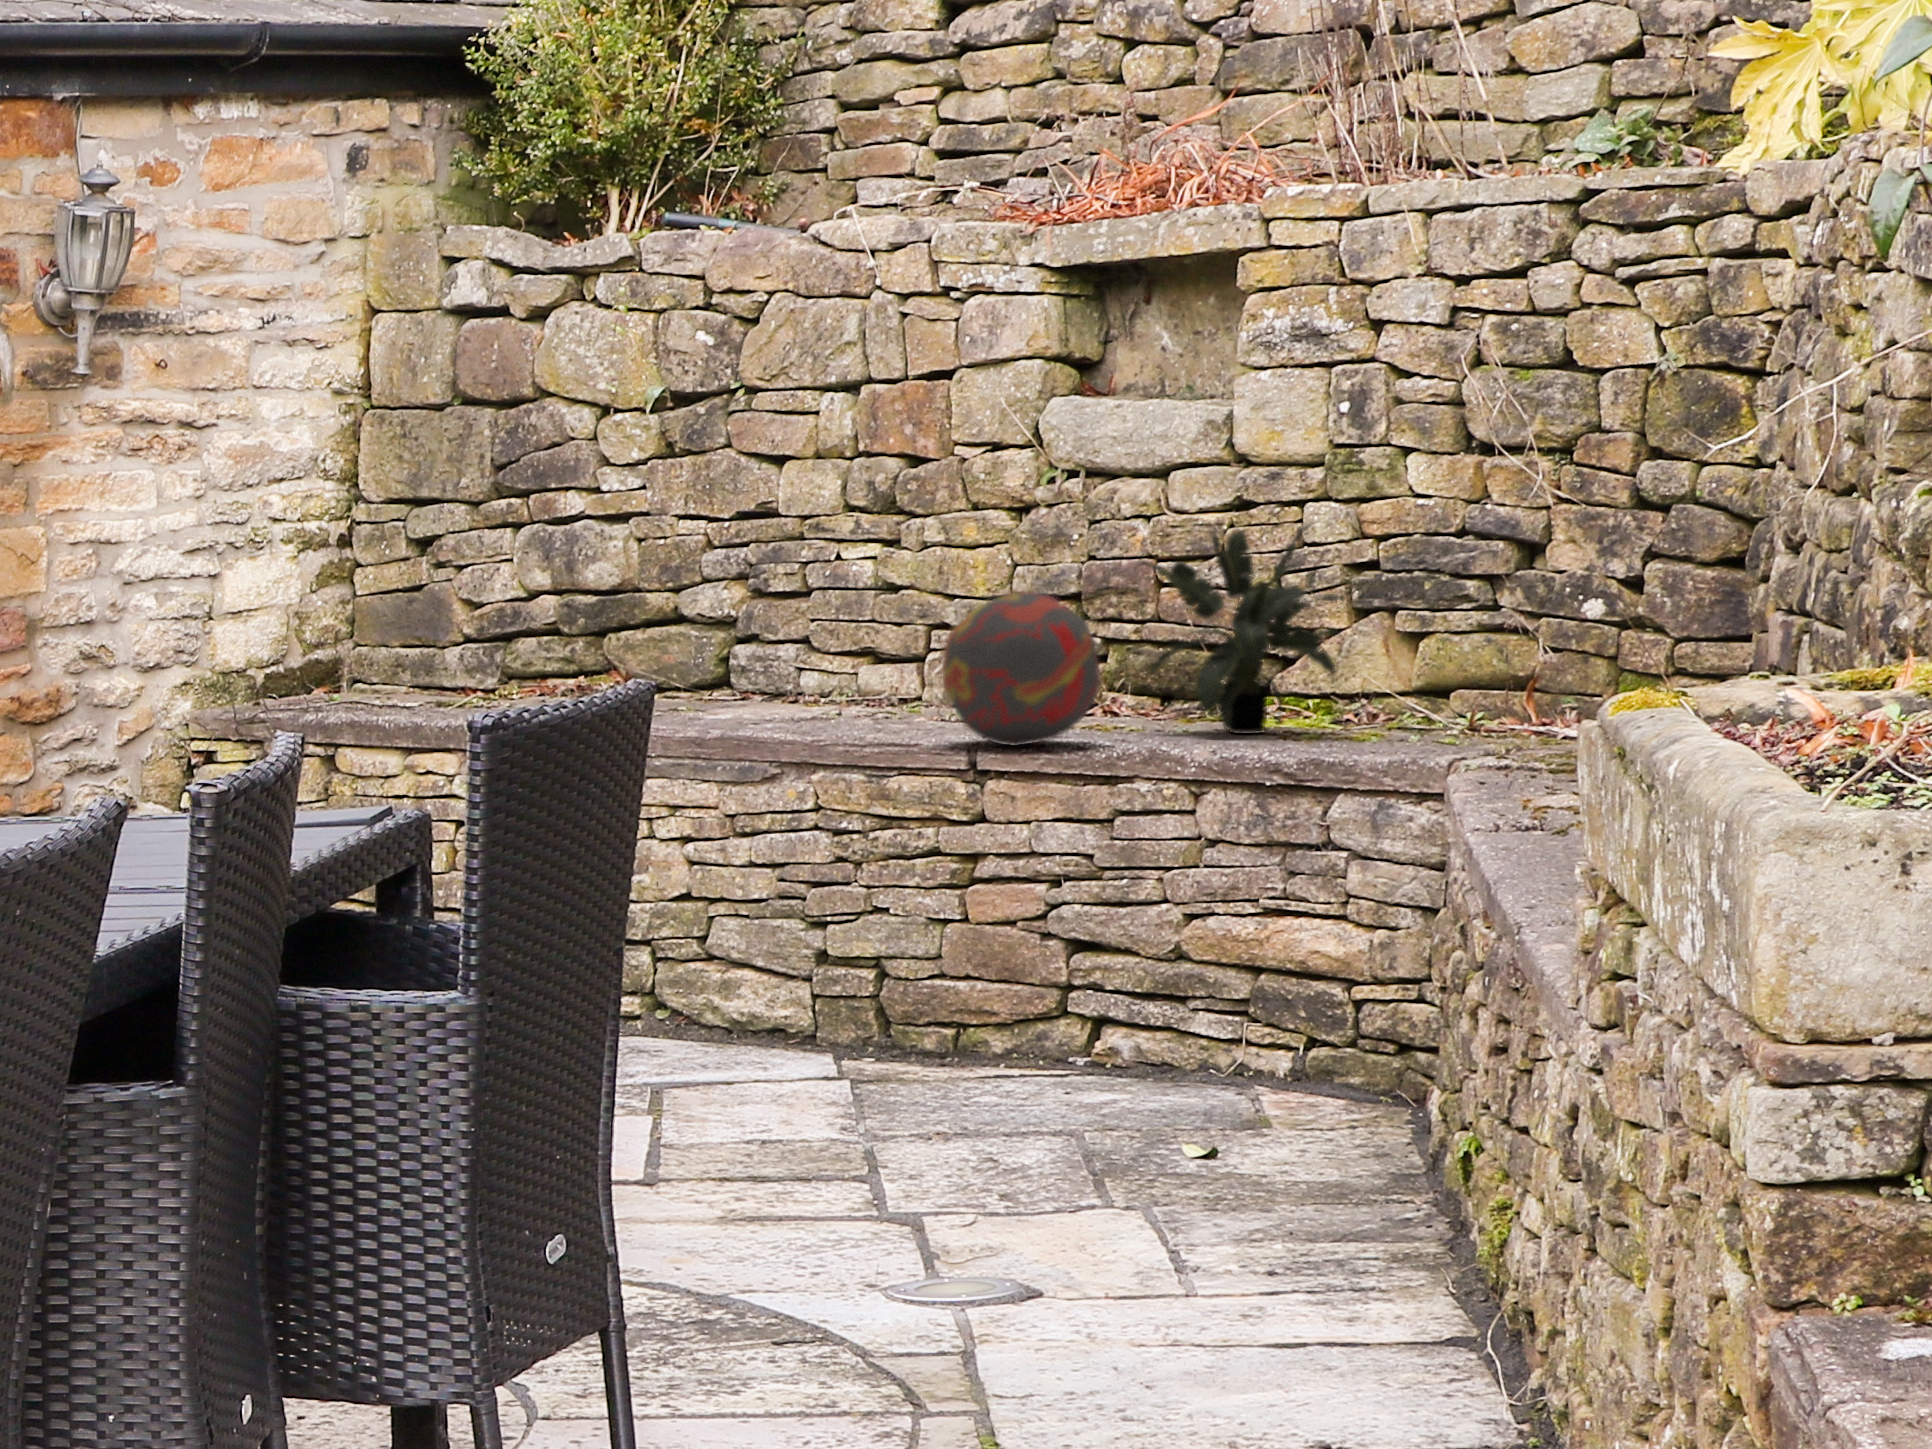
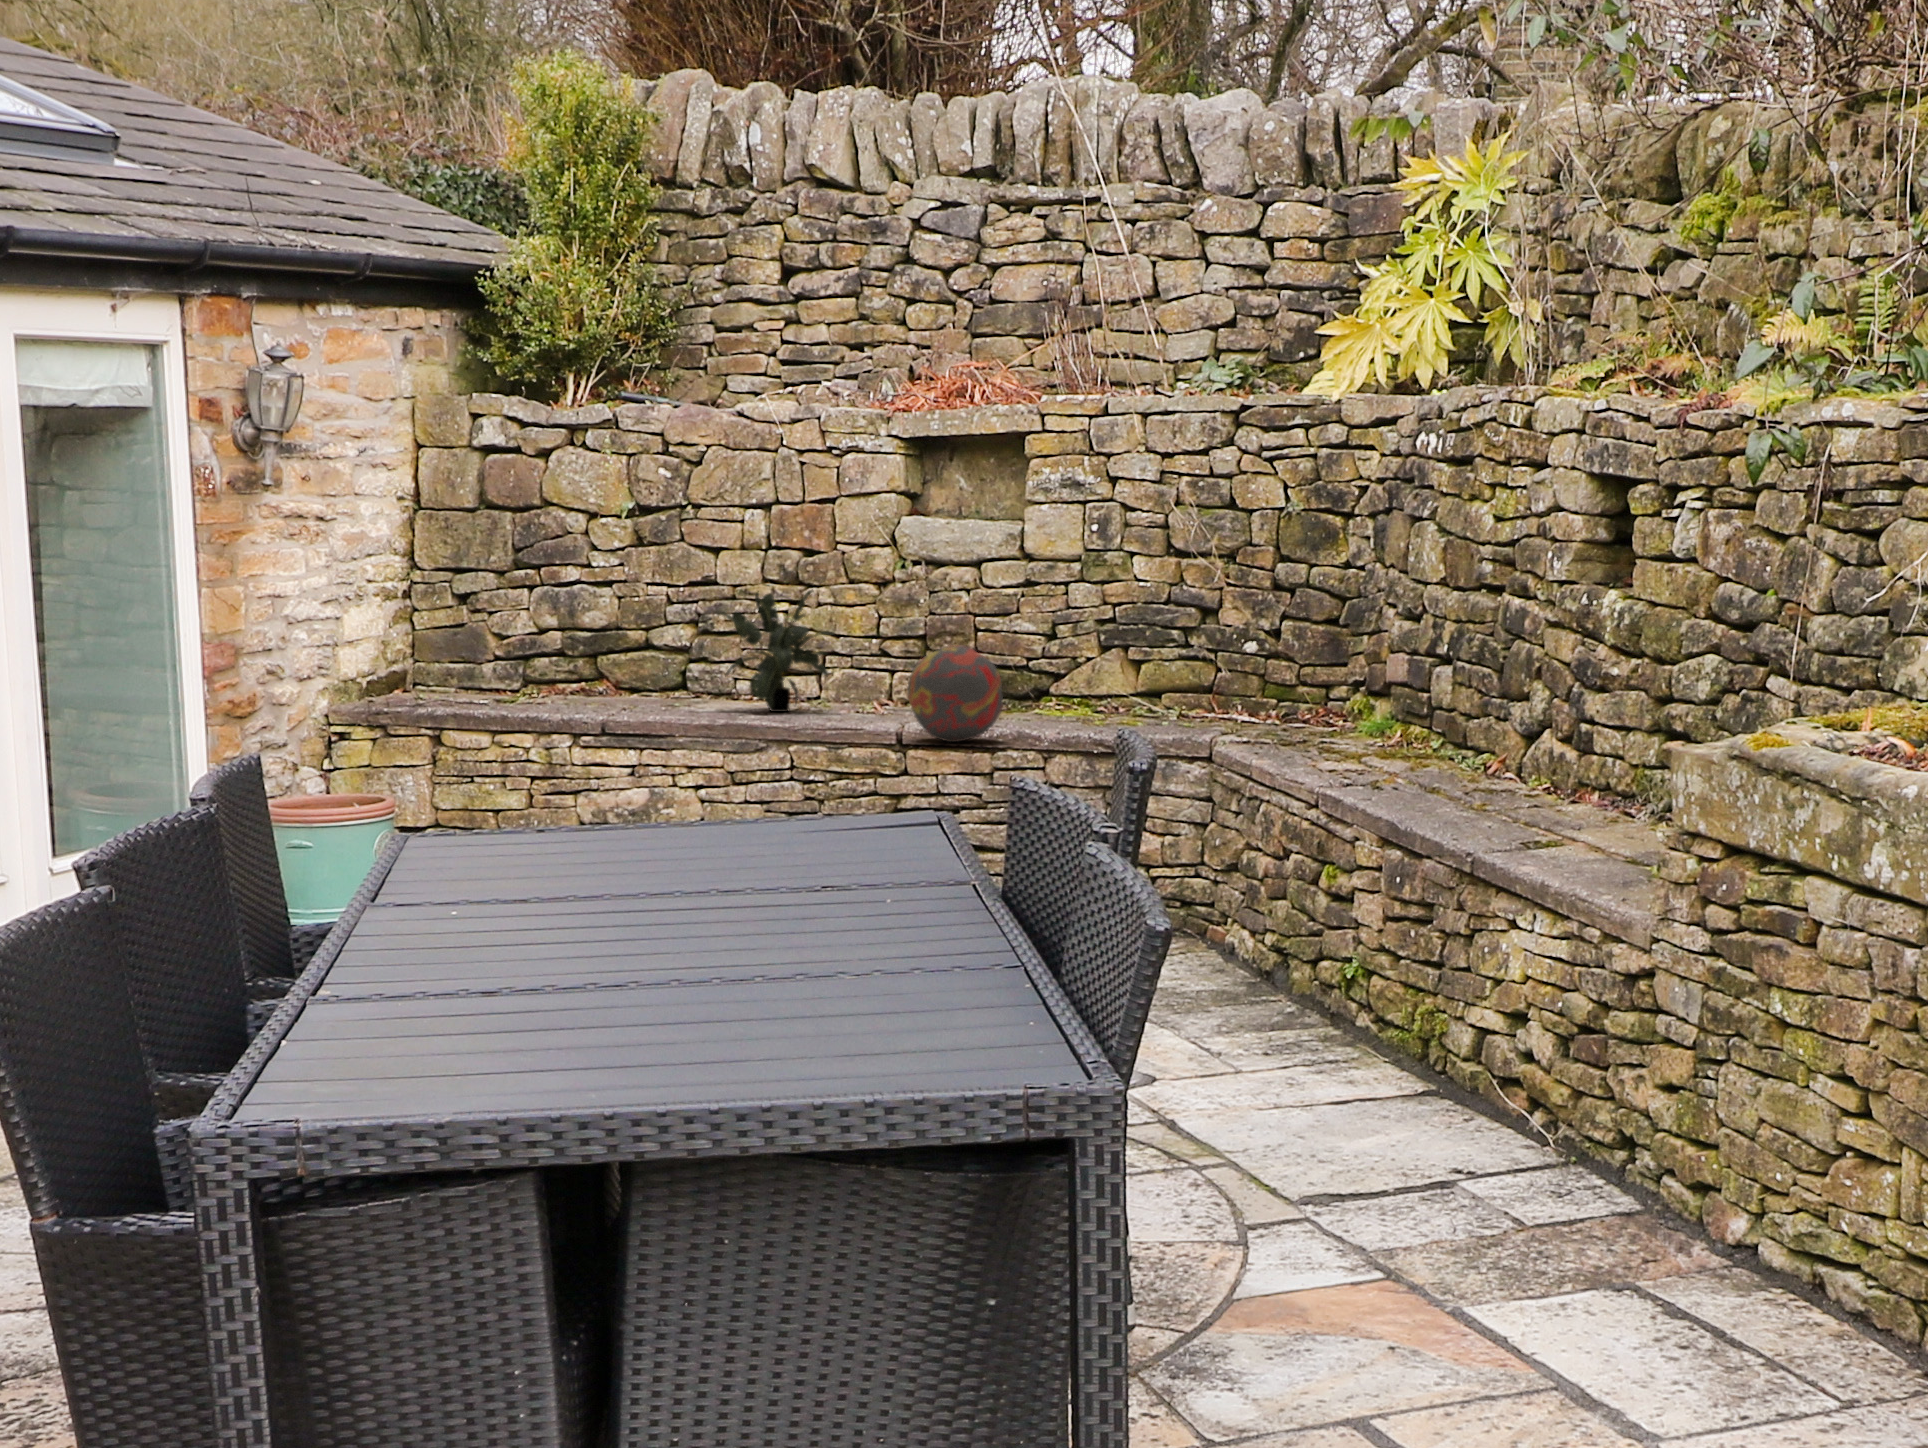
potted plant: present [1144,524,1345,734] -> present [718,590,833,712]

